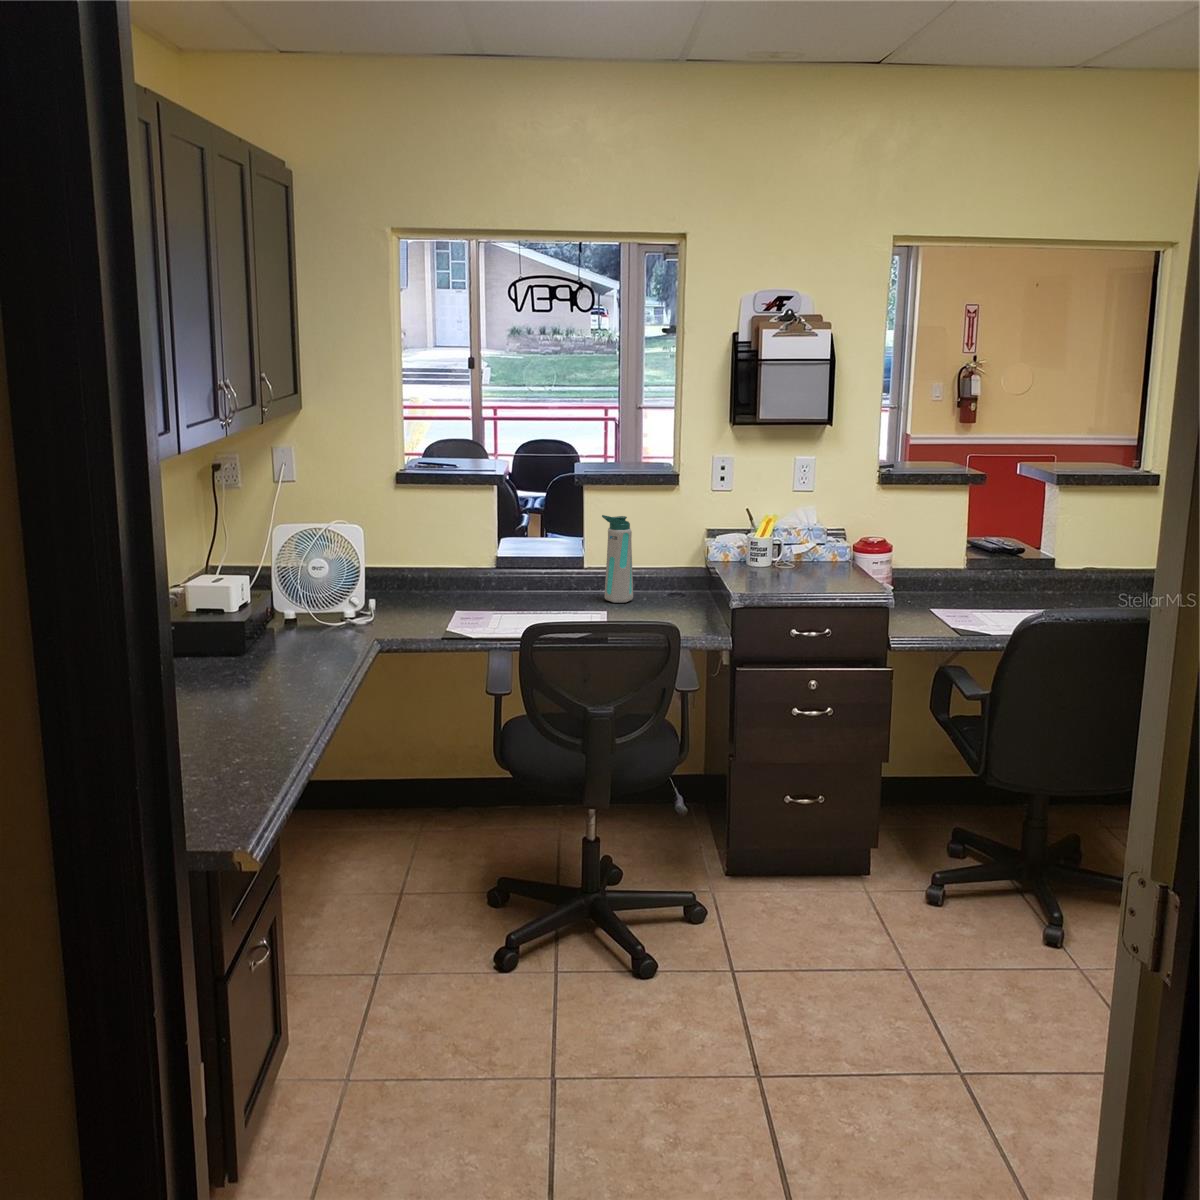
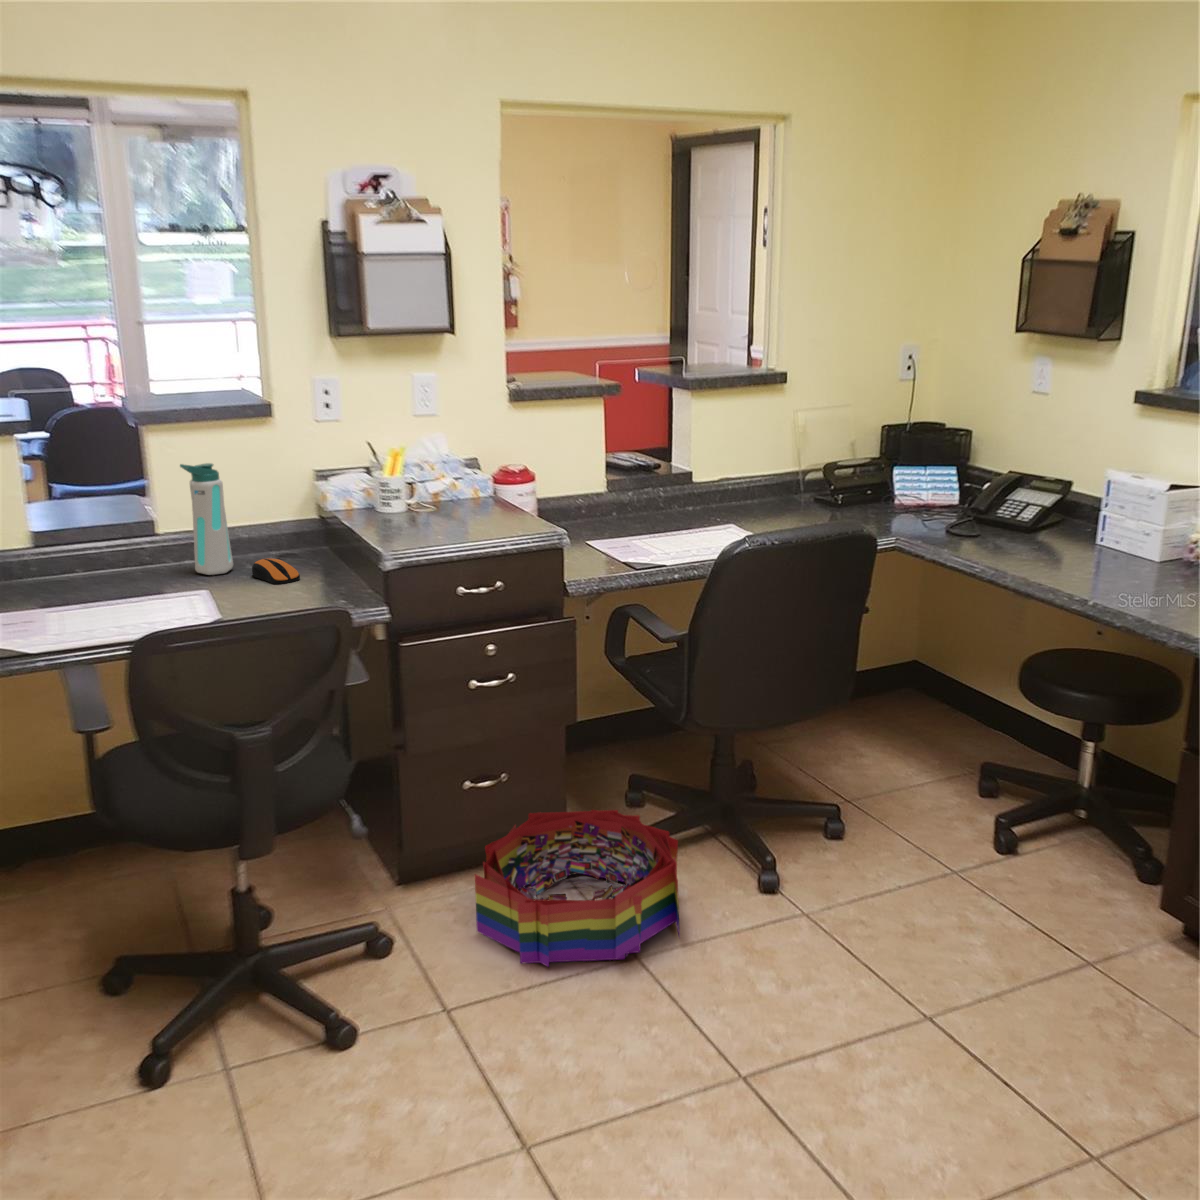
computer mouse: none [645,594,679,615] -> present [252,558,300,584]
storage bin: none [777,835,966,968] -> present [475,810,680,966]

